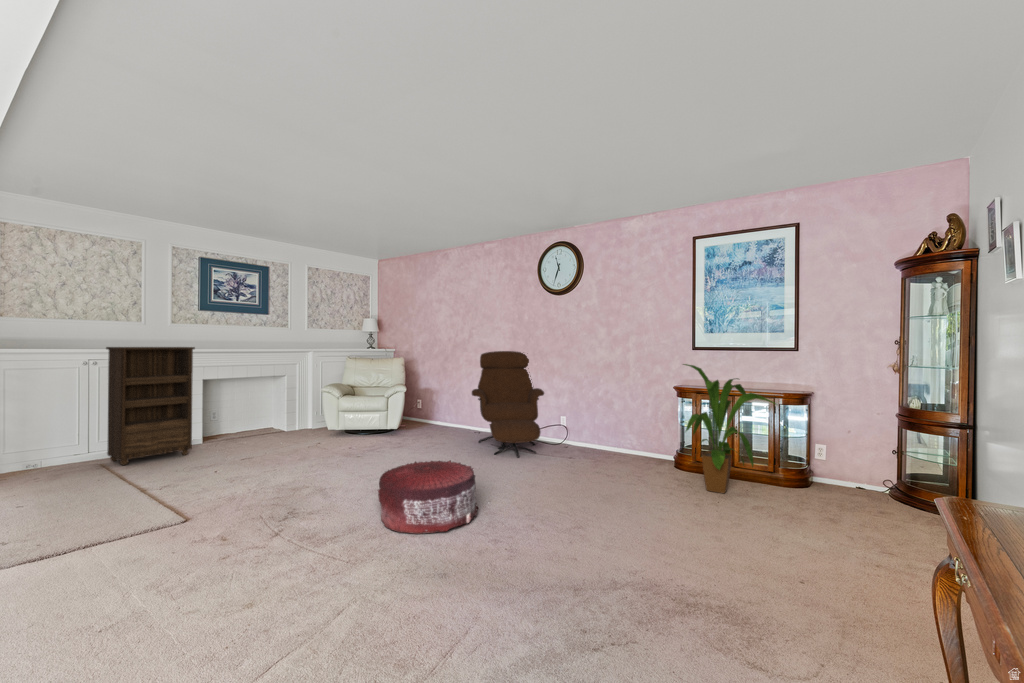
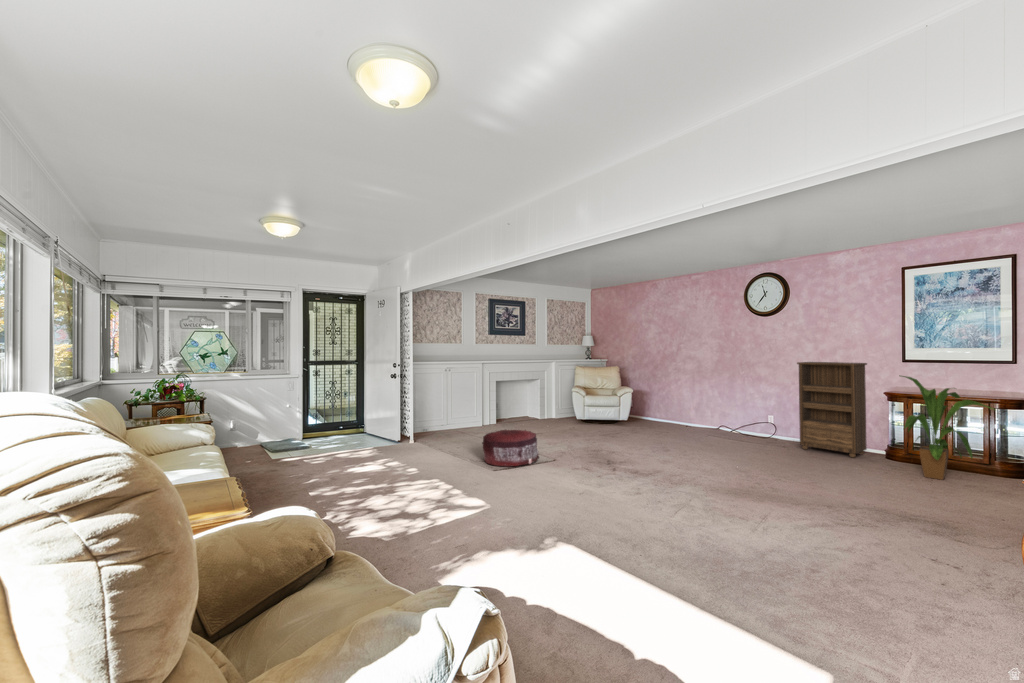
bookshelf: present [106,347,195,465] -> present [797,362,867,458]
lounge chair: present [472,351,544,458] -> none [689,361,756,445]
pouf: present [378,461,478,534] -> present [482,430,539,467]

